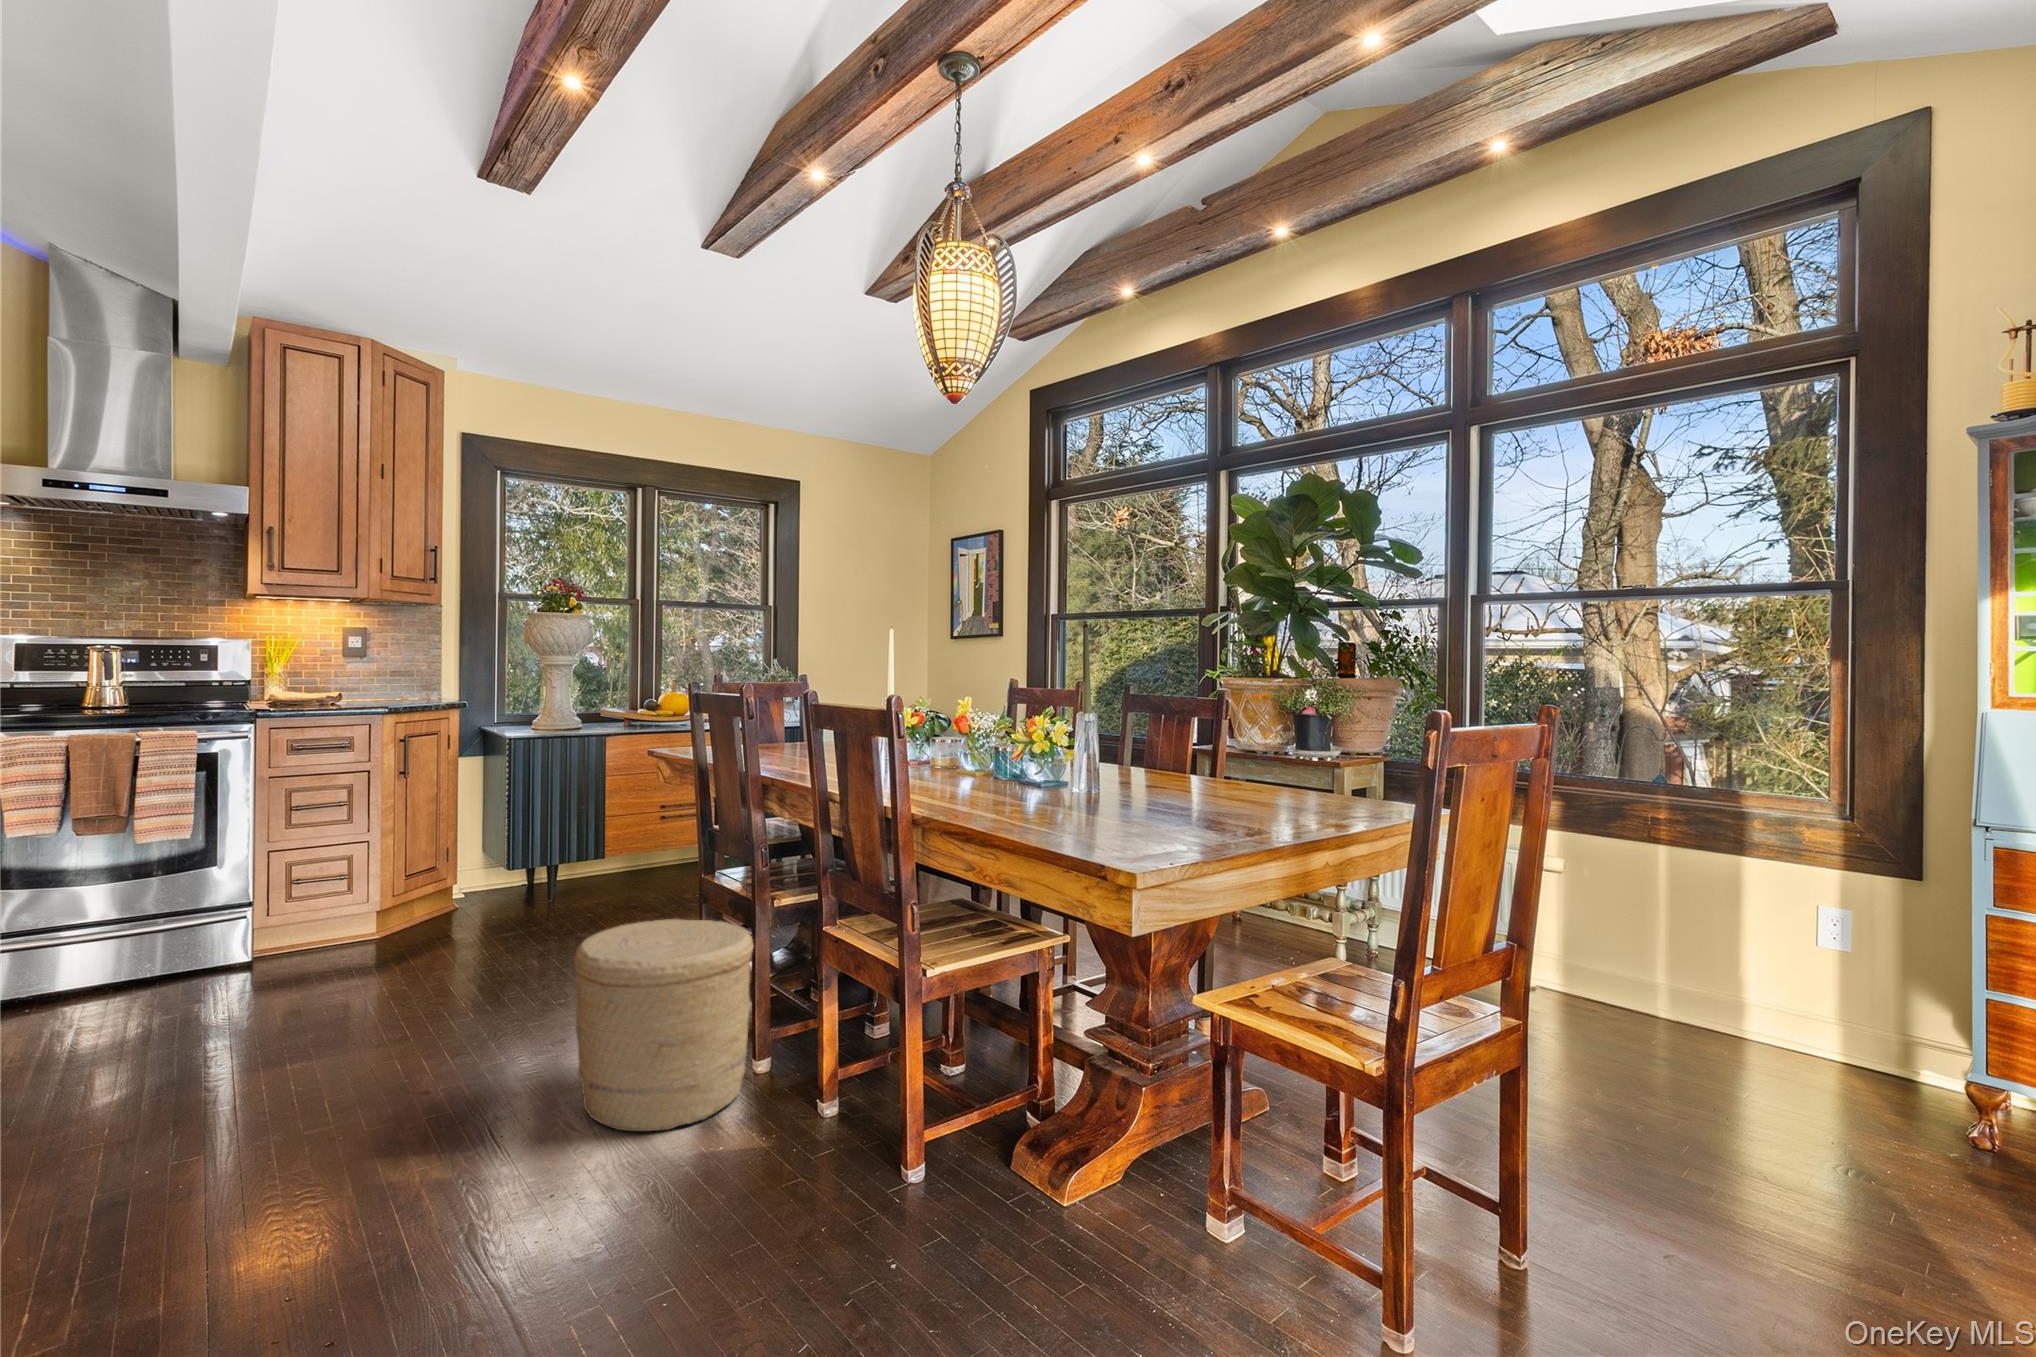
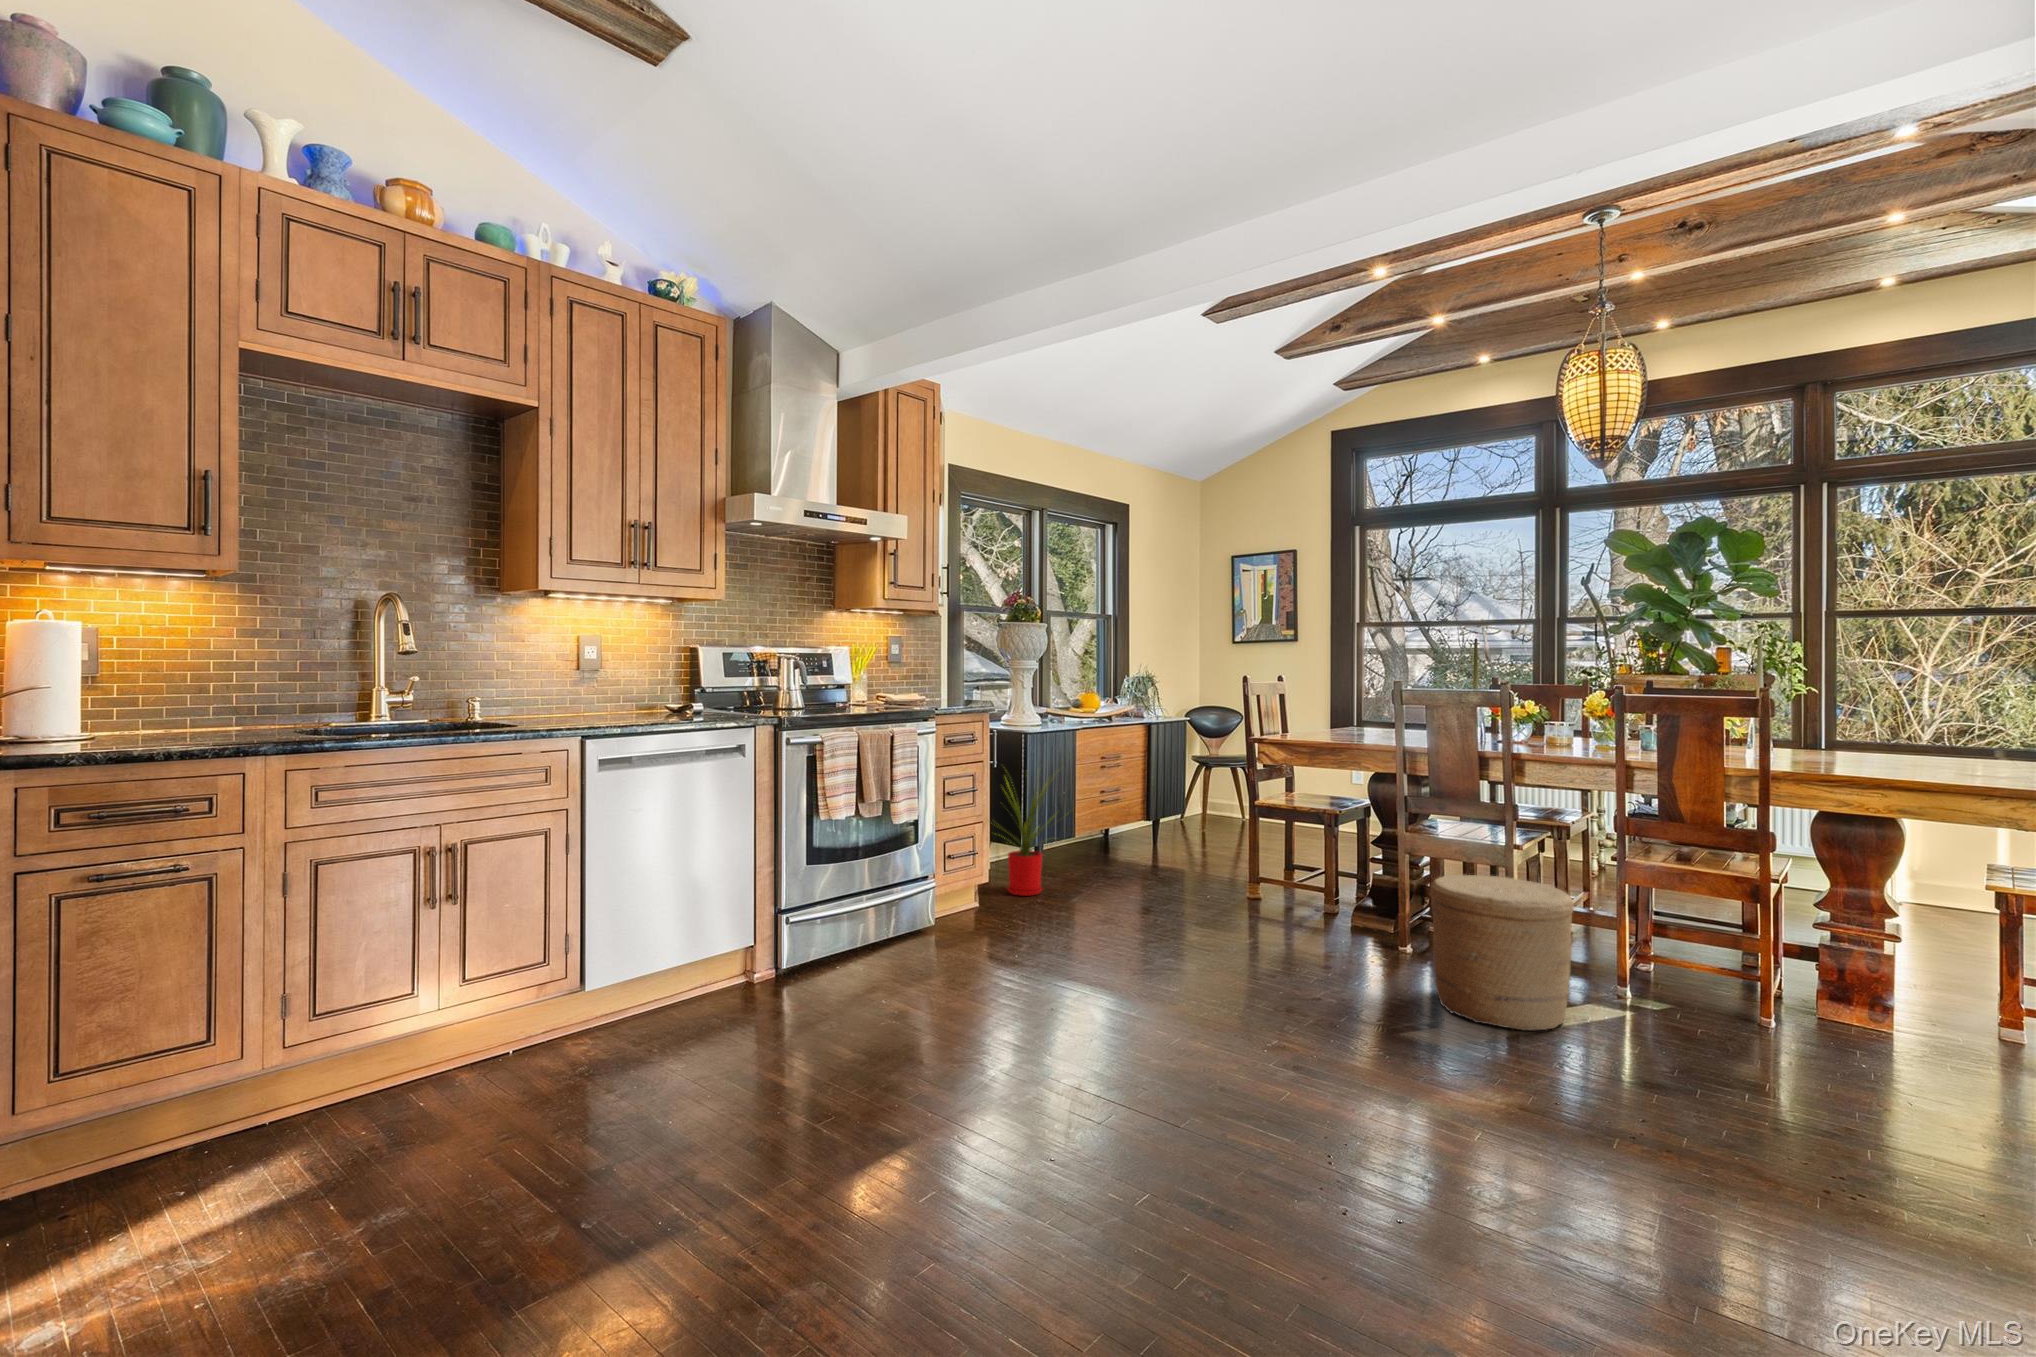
house plant: none [447,770,567,921] -> present [1001,775,1053,896]

